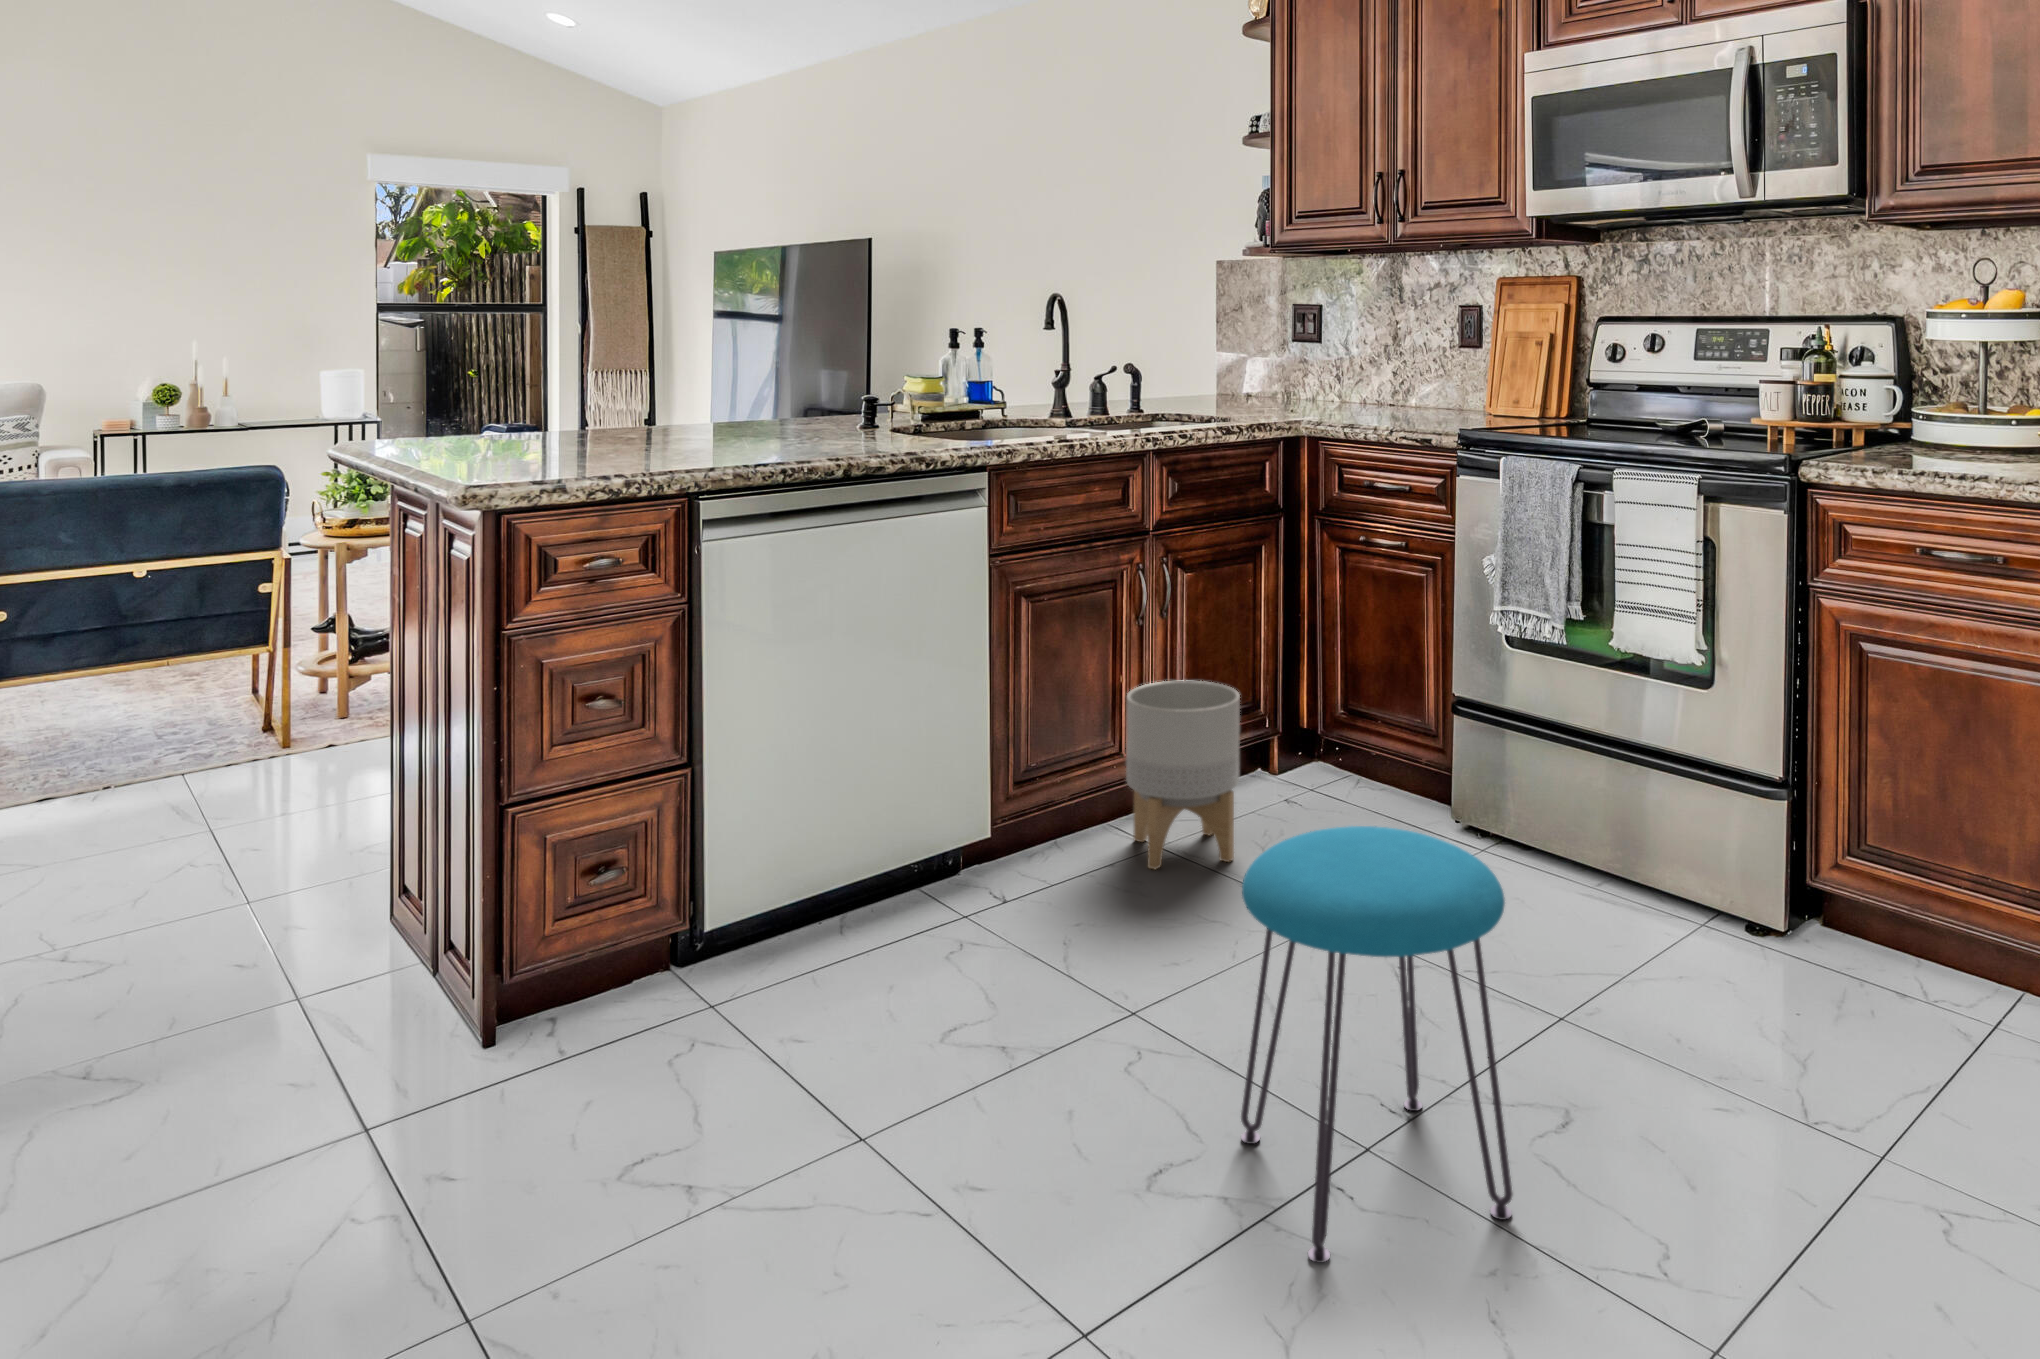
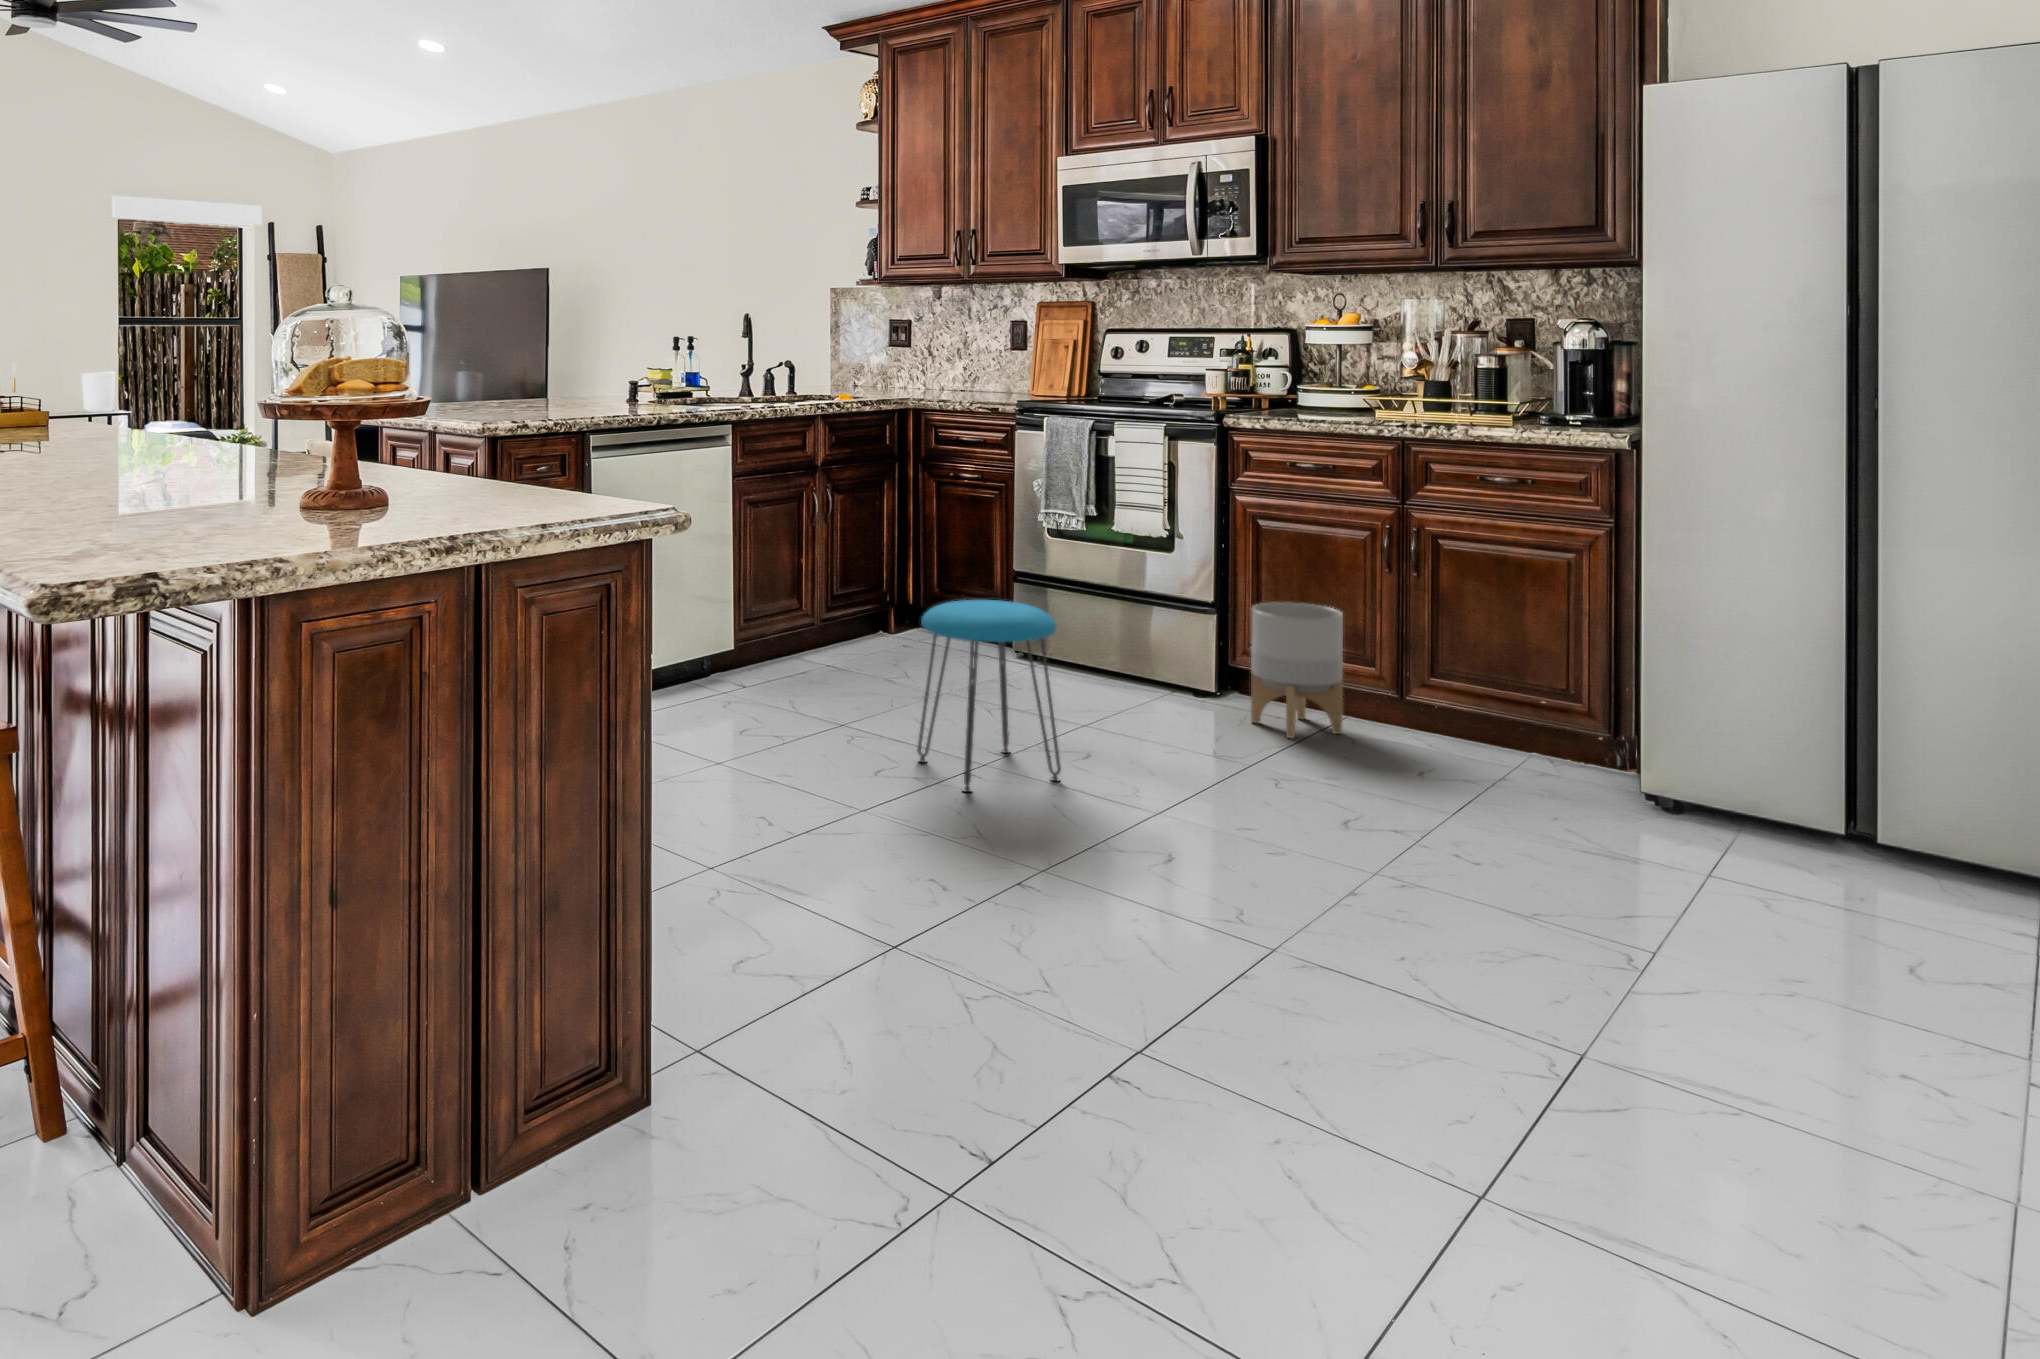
planter: present [1126,680,1240,869] -> present [1251,602,1343,738]

